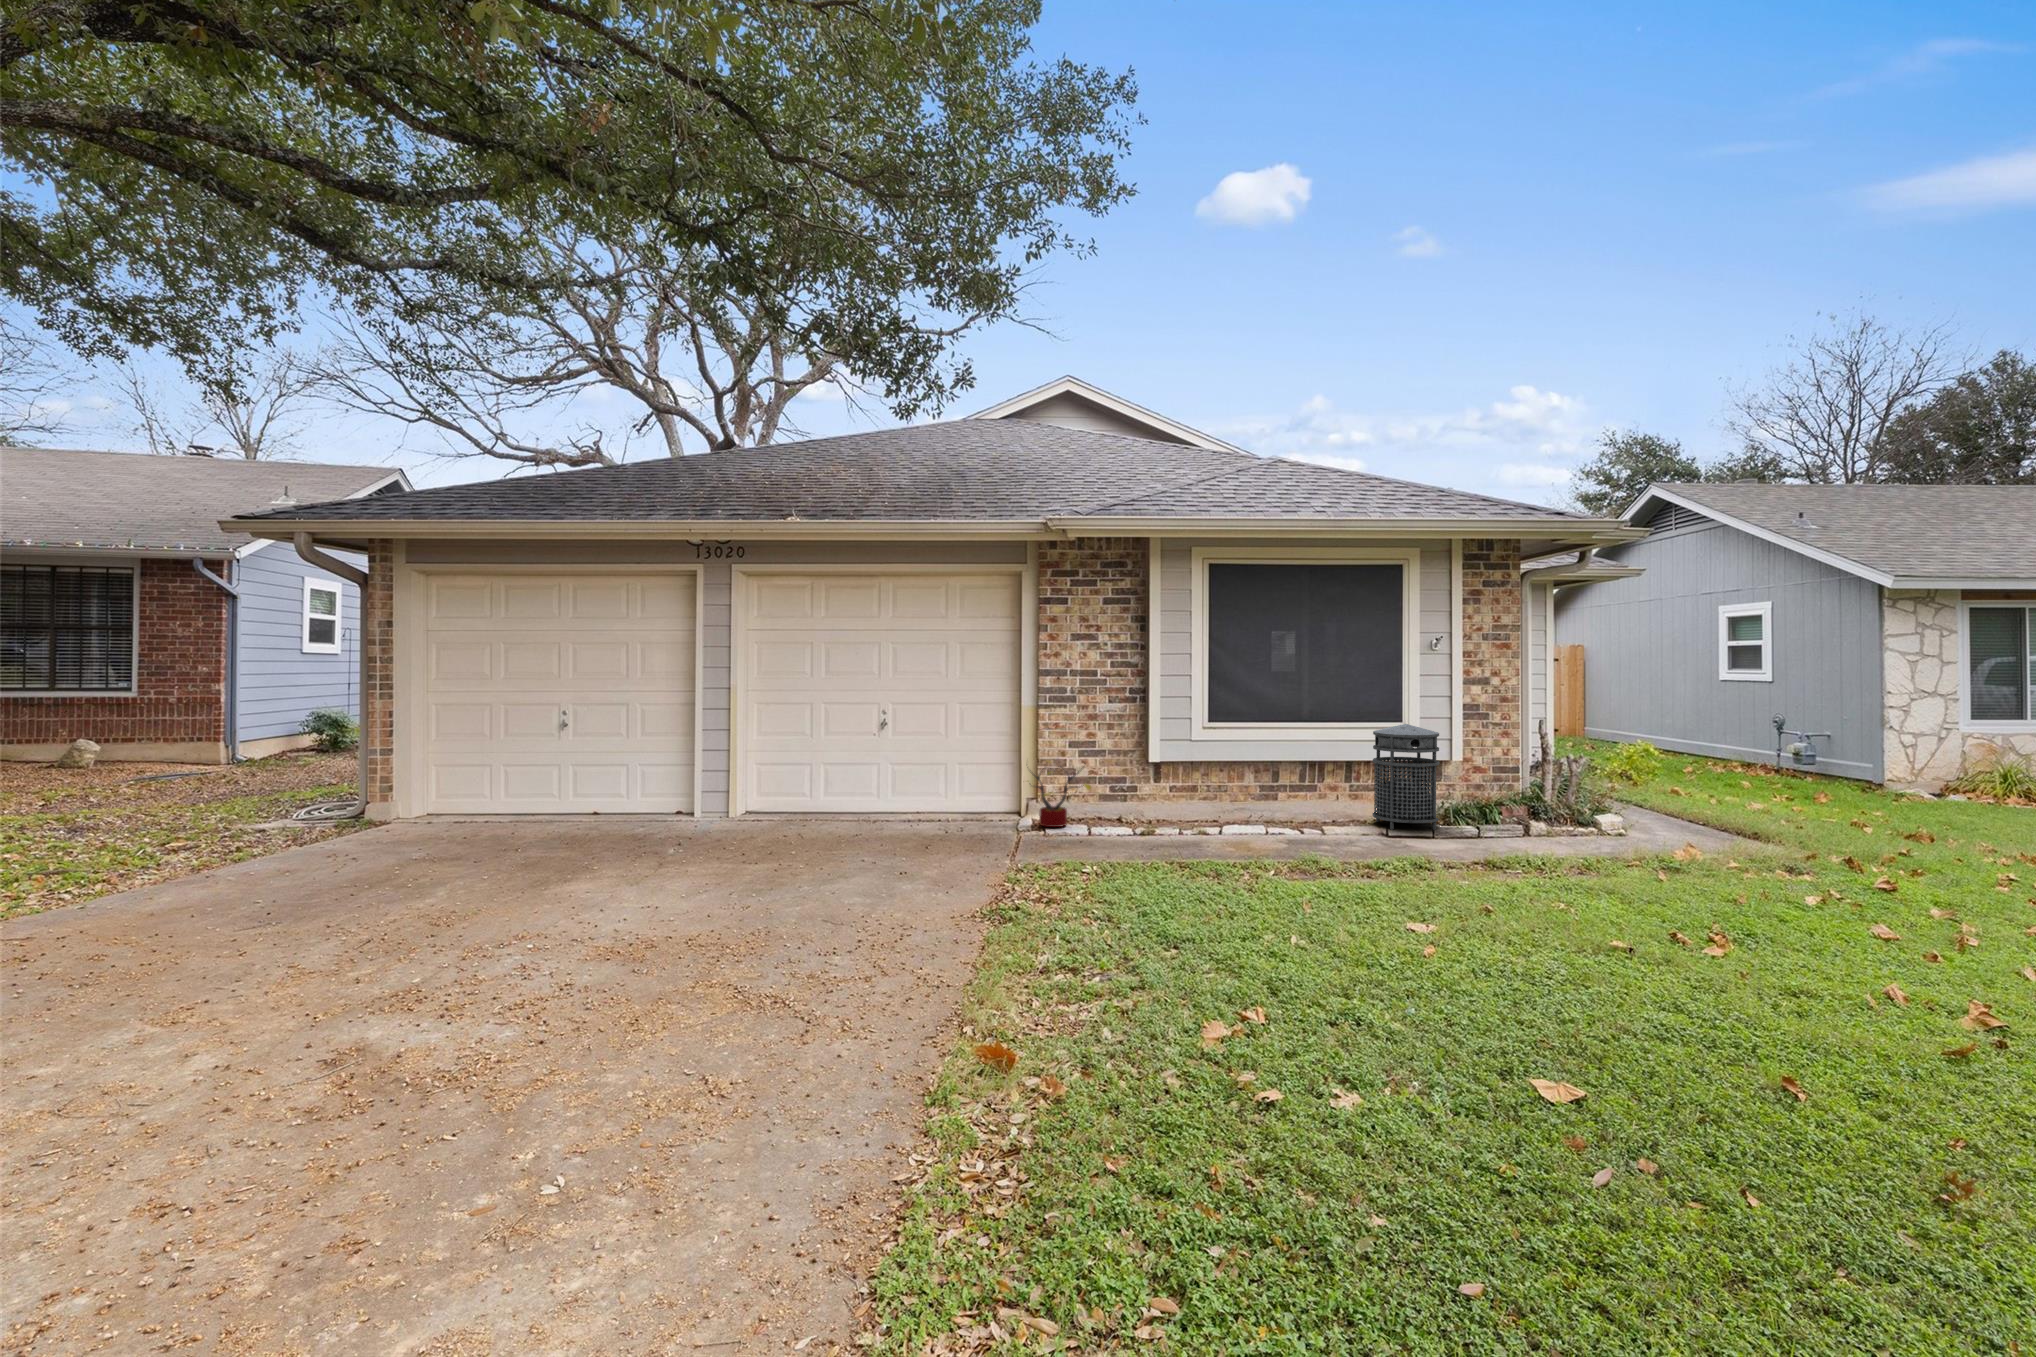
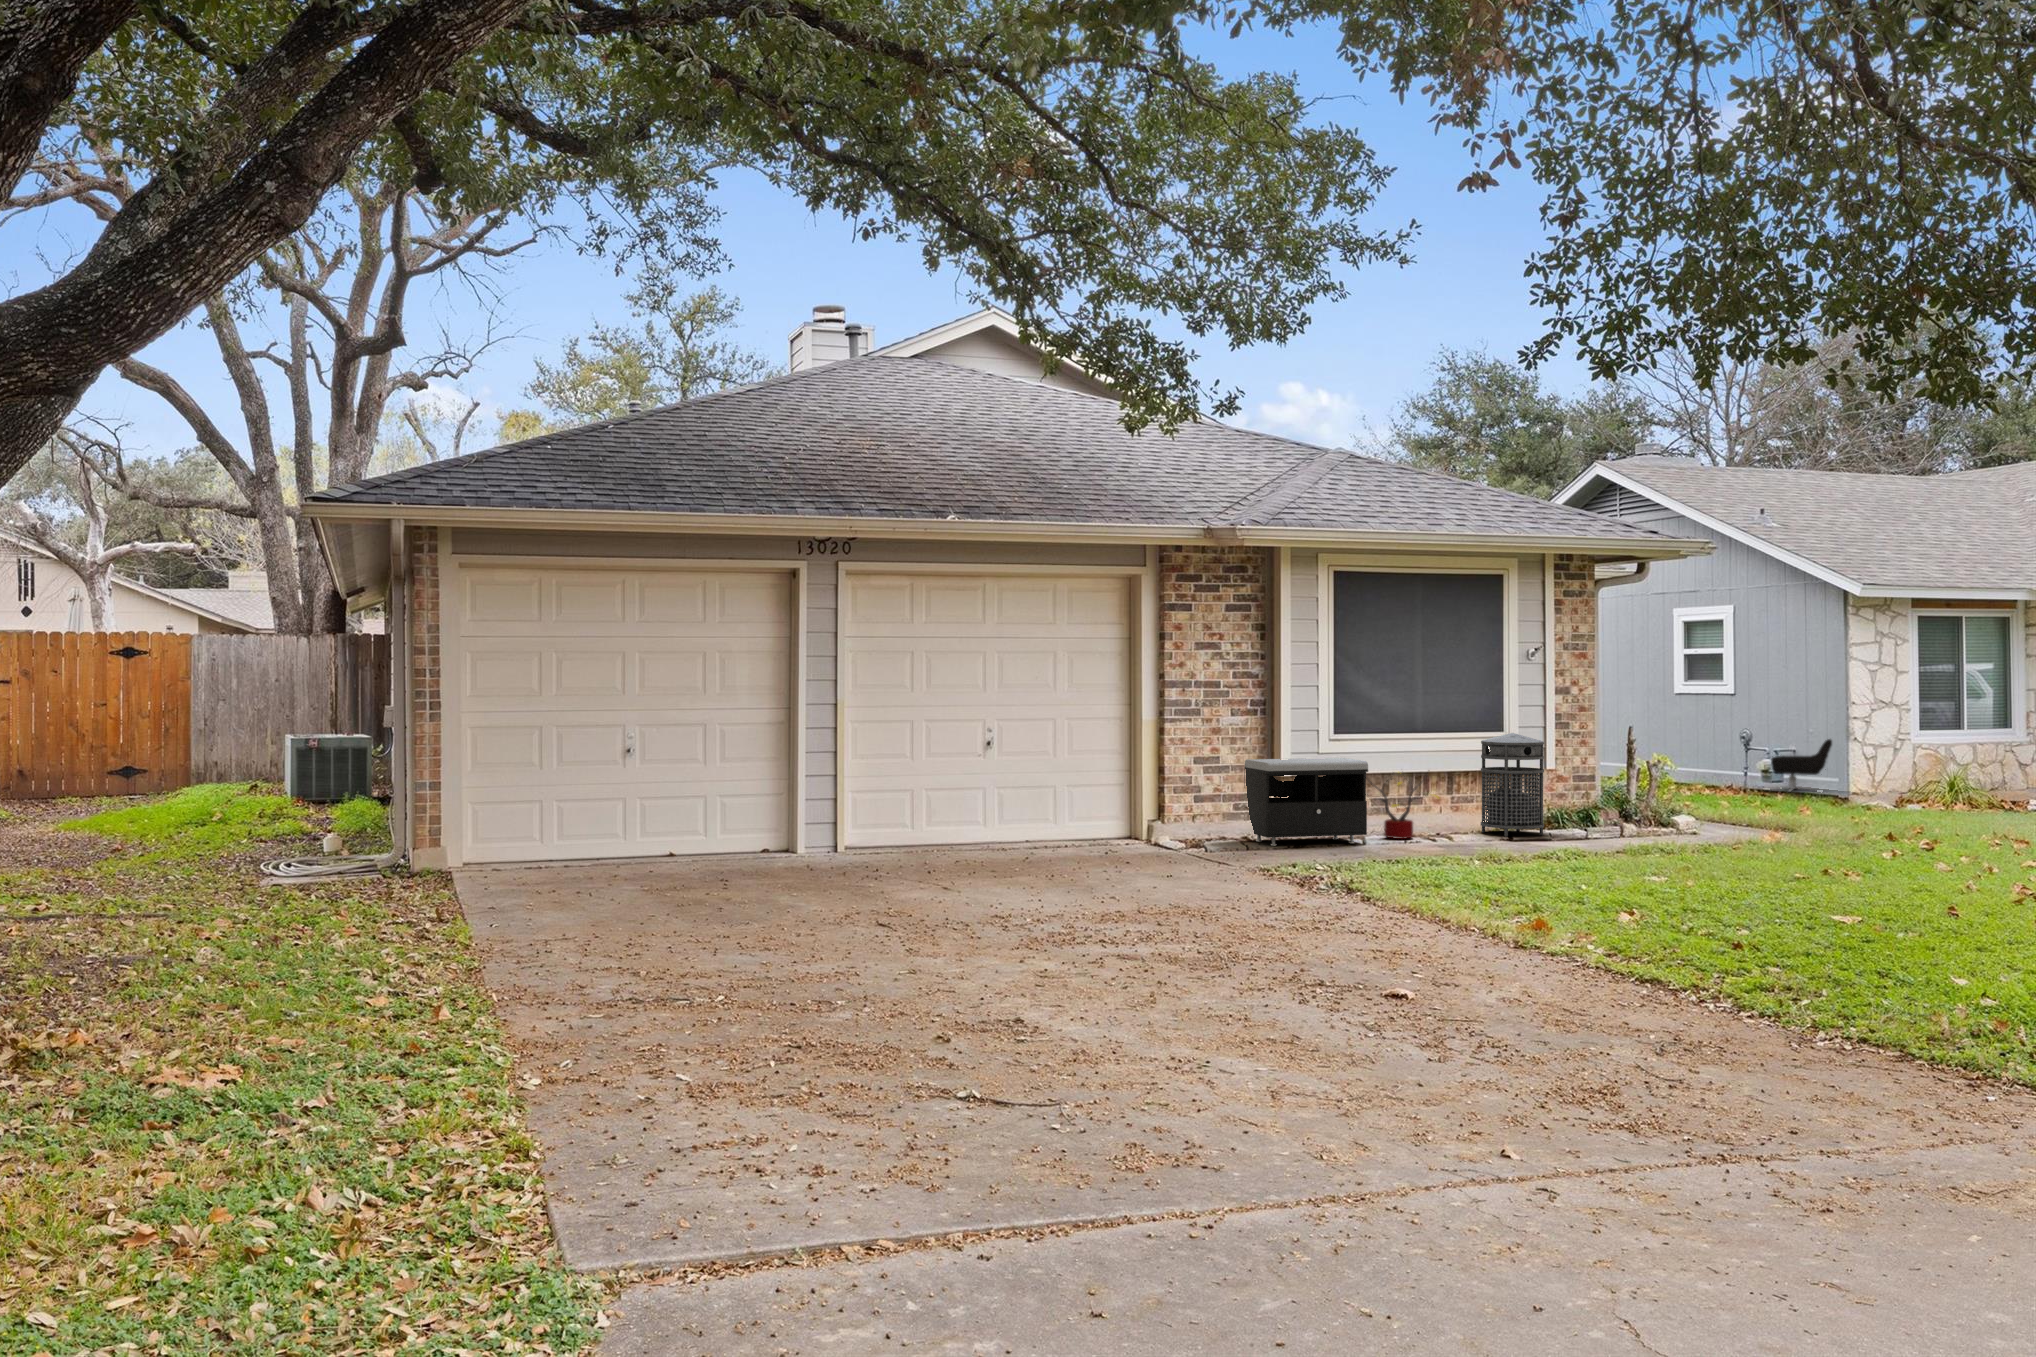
lounge chair: none [1776,727,1865,780] -> present [1771,739,1832,792]
storage bench: none [1120,745,1226,830] -> present [1244,758,1368,846]
decorative plant: present [1027,766,1091,827] -> present [1374,776,1439,839]

